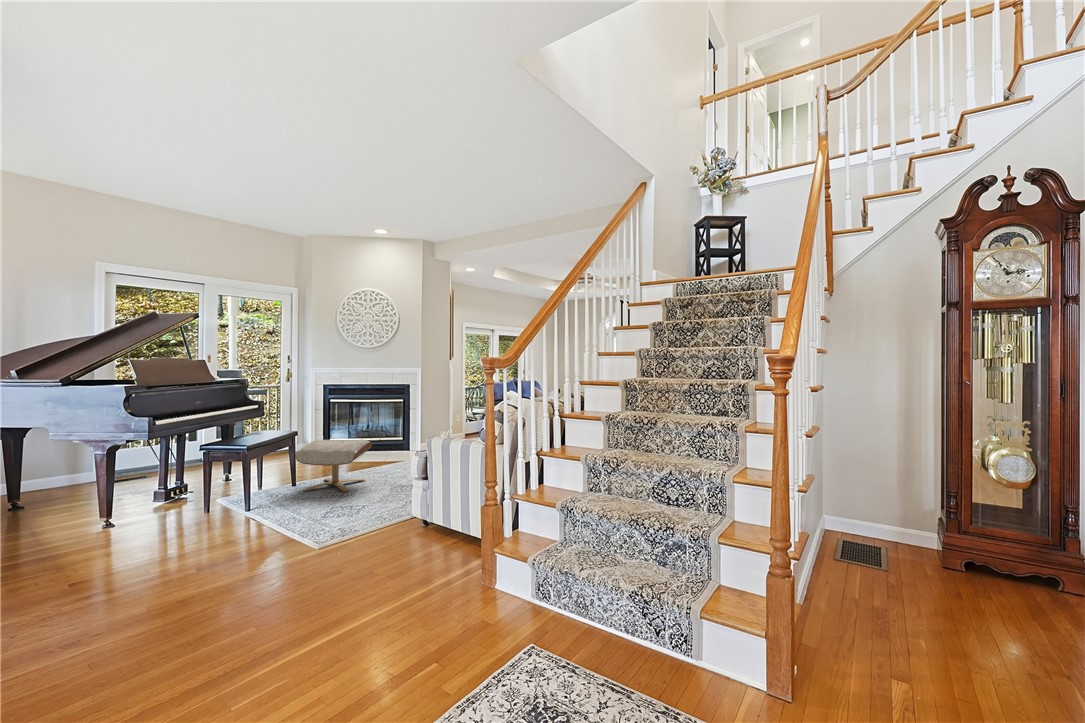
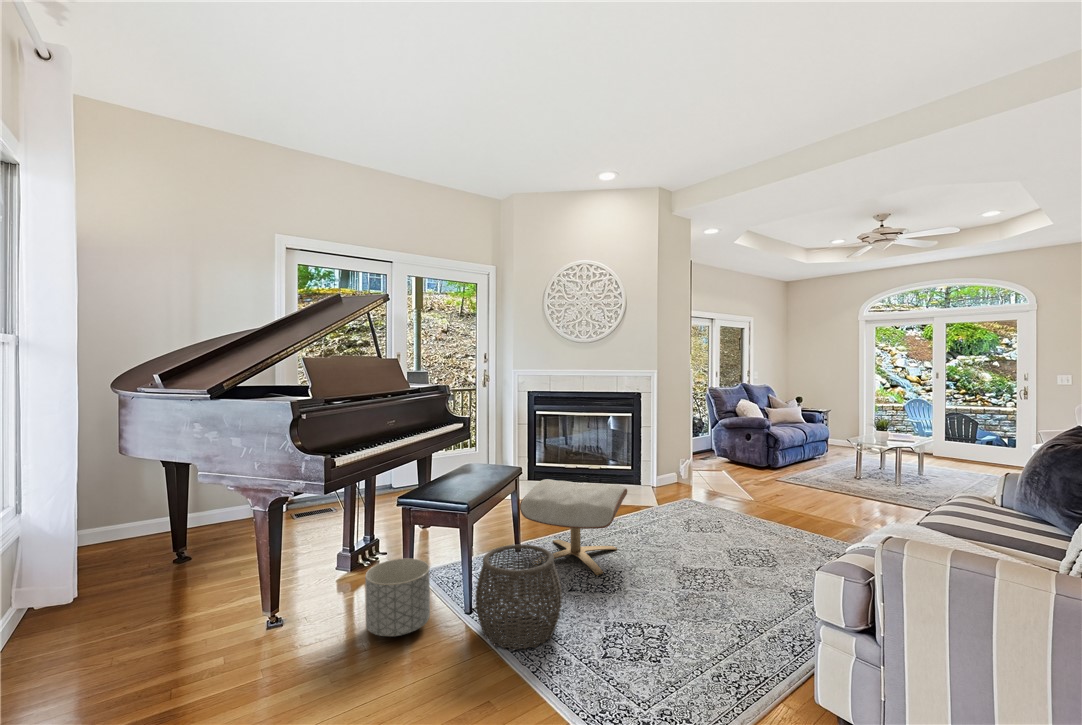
woven basket: none [251,470,308,523] -> present [475,545,562,650]
planter: none [176,484,222,526] -> present [365,558,430,637]

